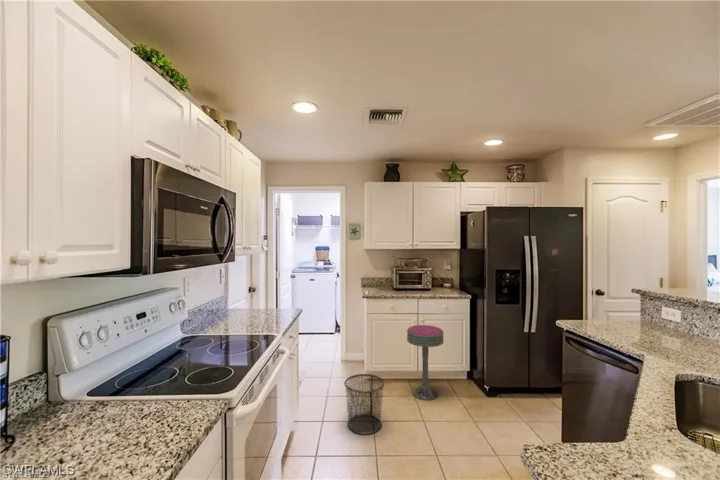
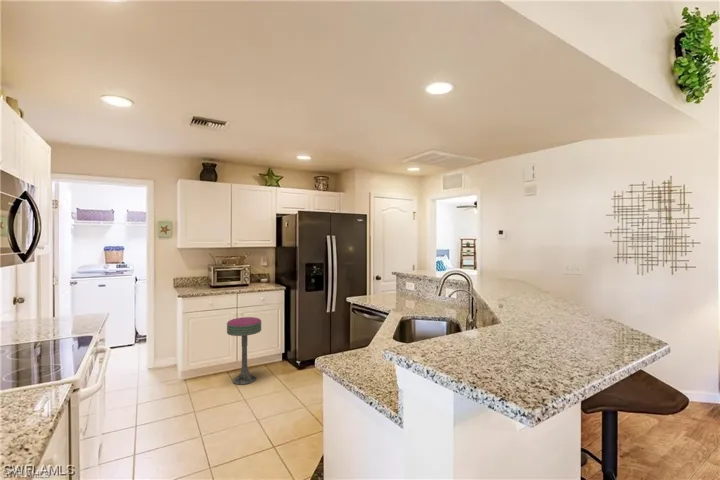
trash can: present [344,374,384,434] -> none [163,368,207,426]

